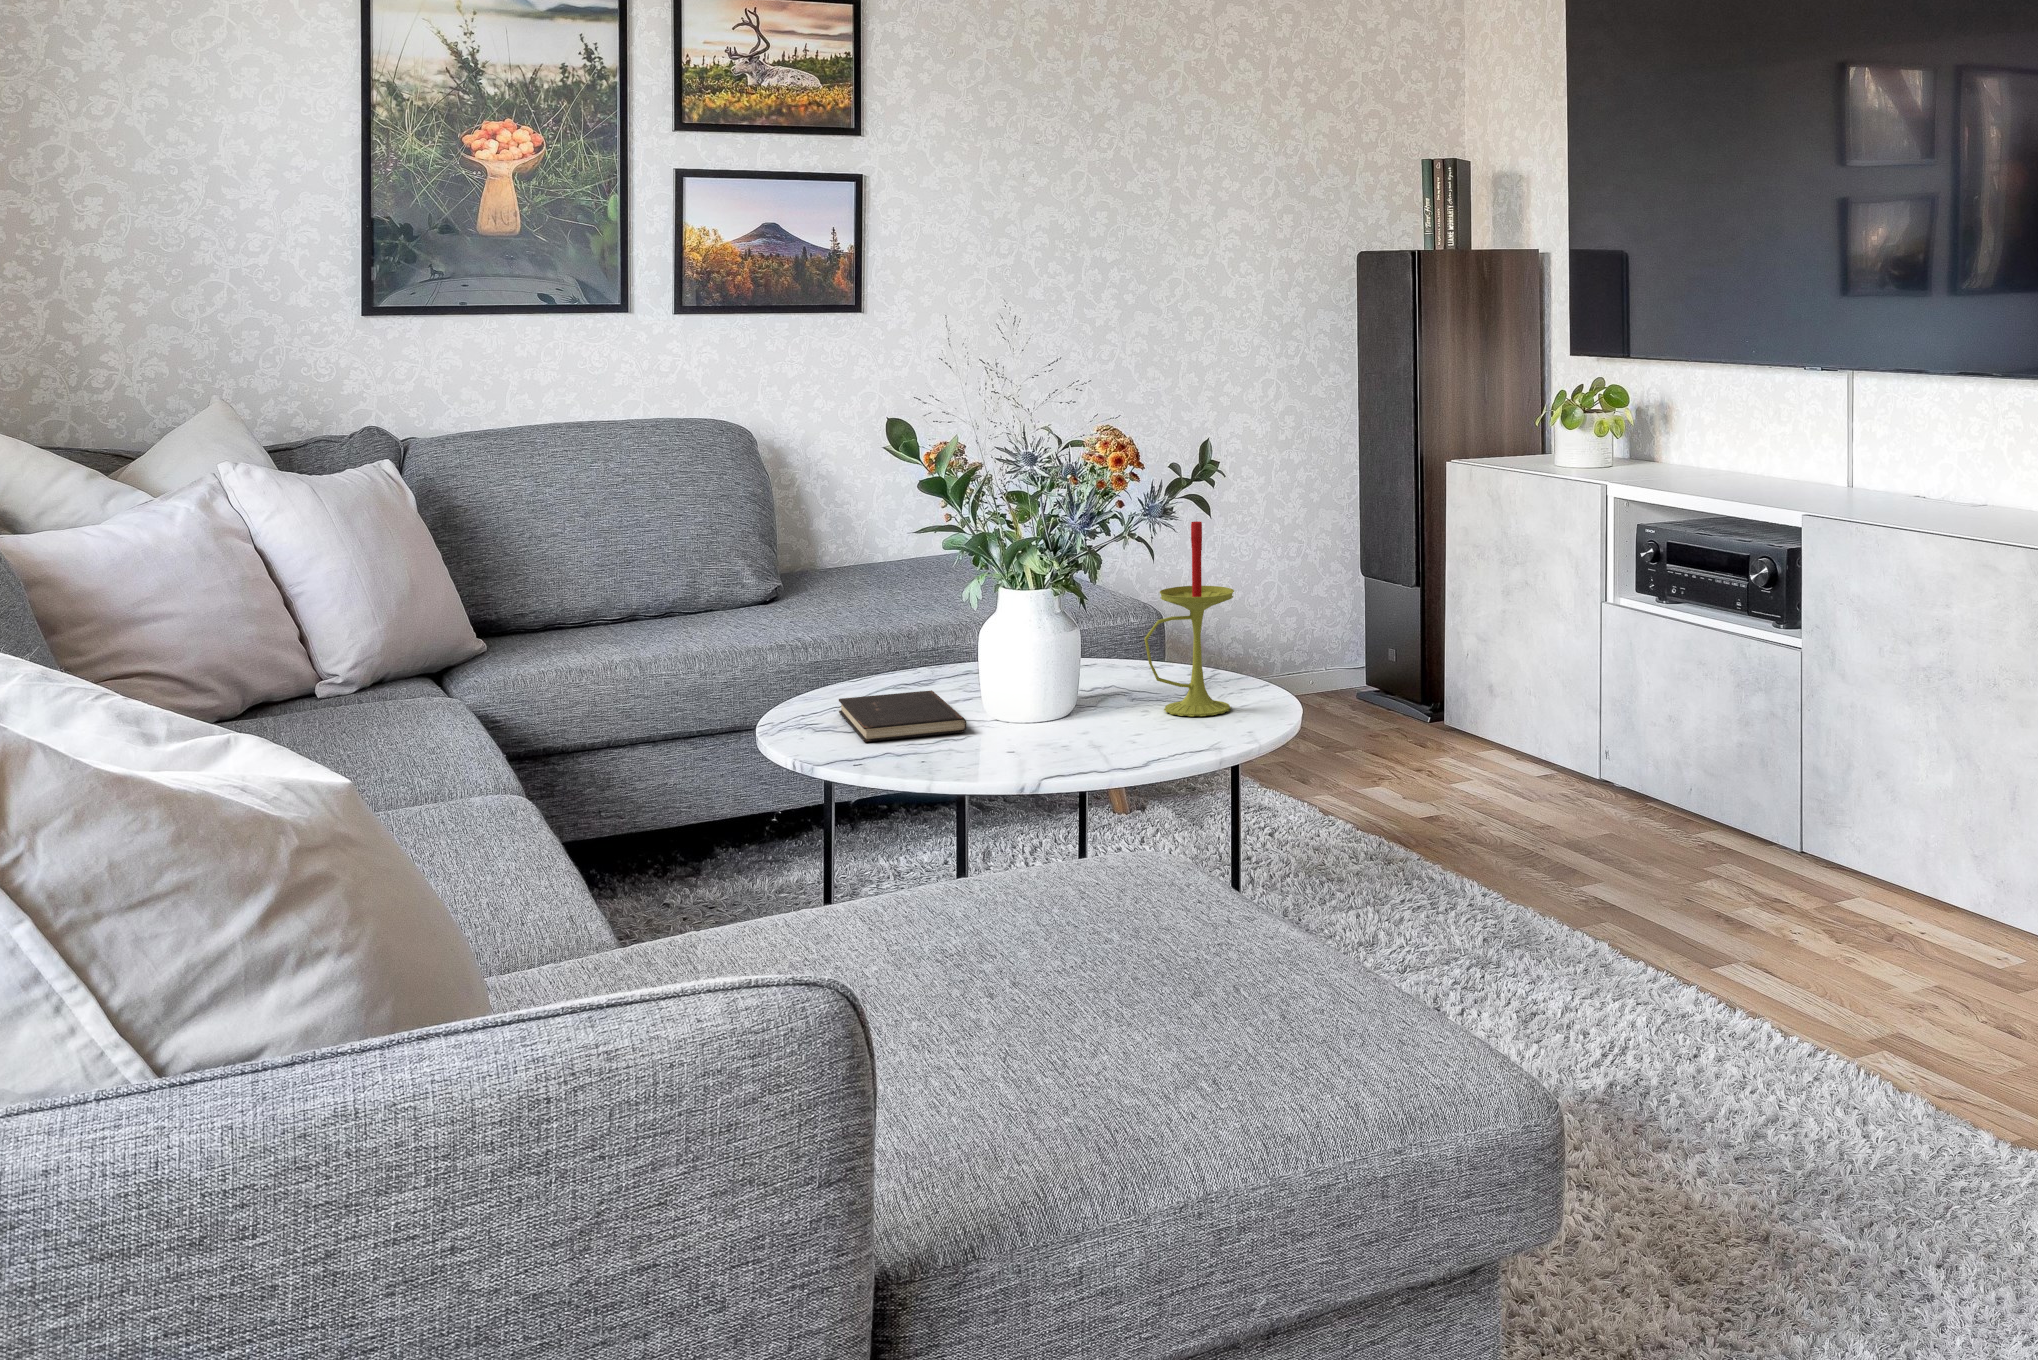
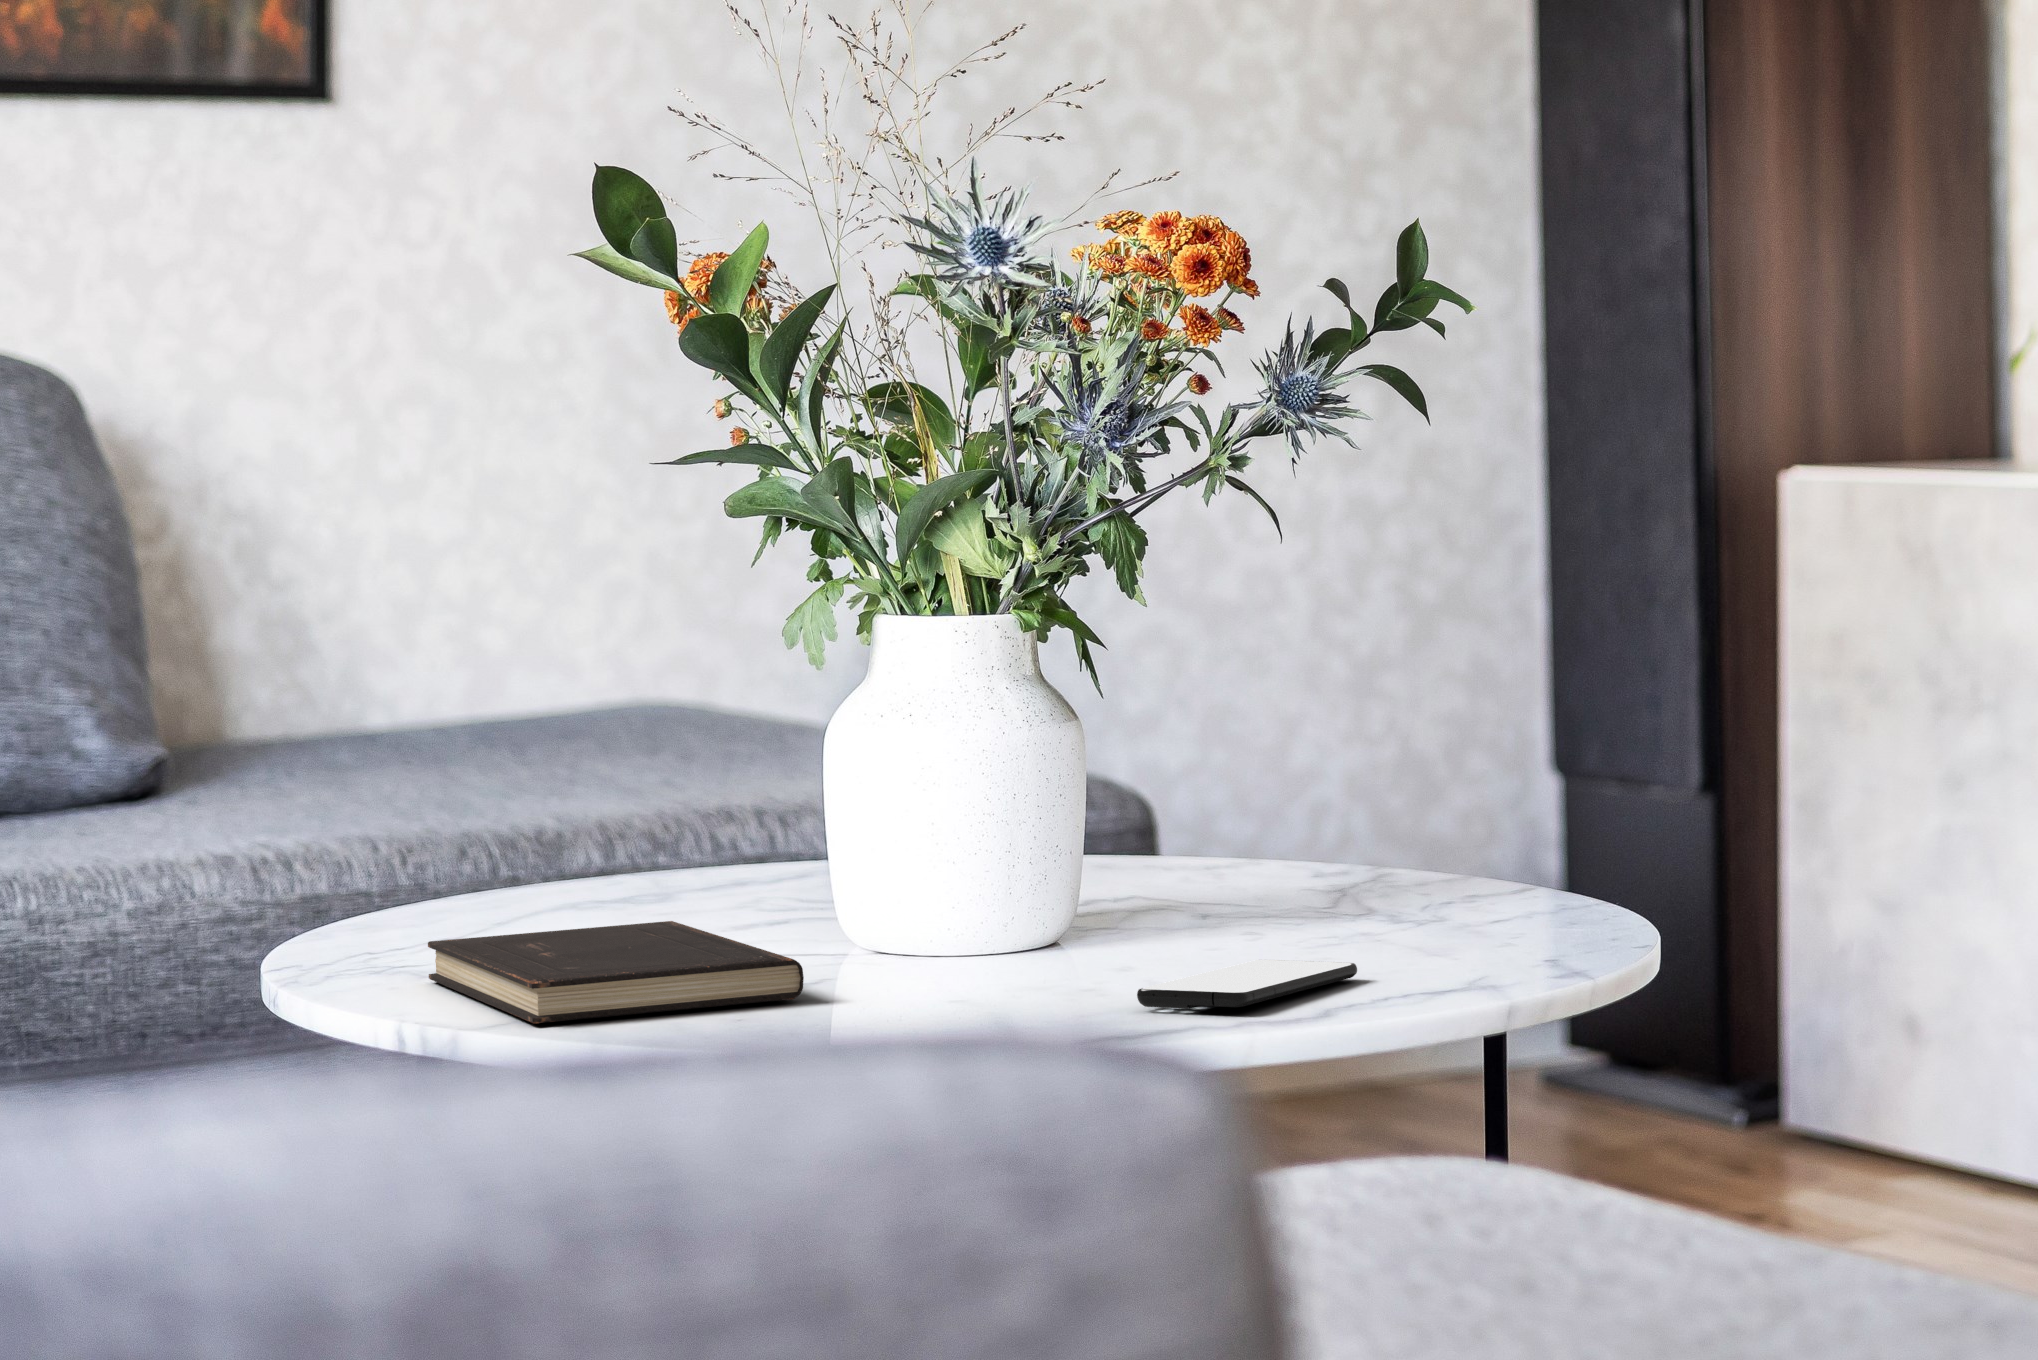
candle: present [1144,521,1234,716] -> none [1261,423,1493,954]
smartphone: none [1081,720,1169,747] -> present [1137,960,1357,1009]

